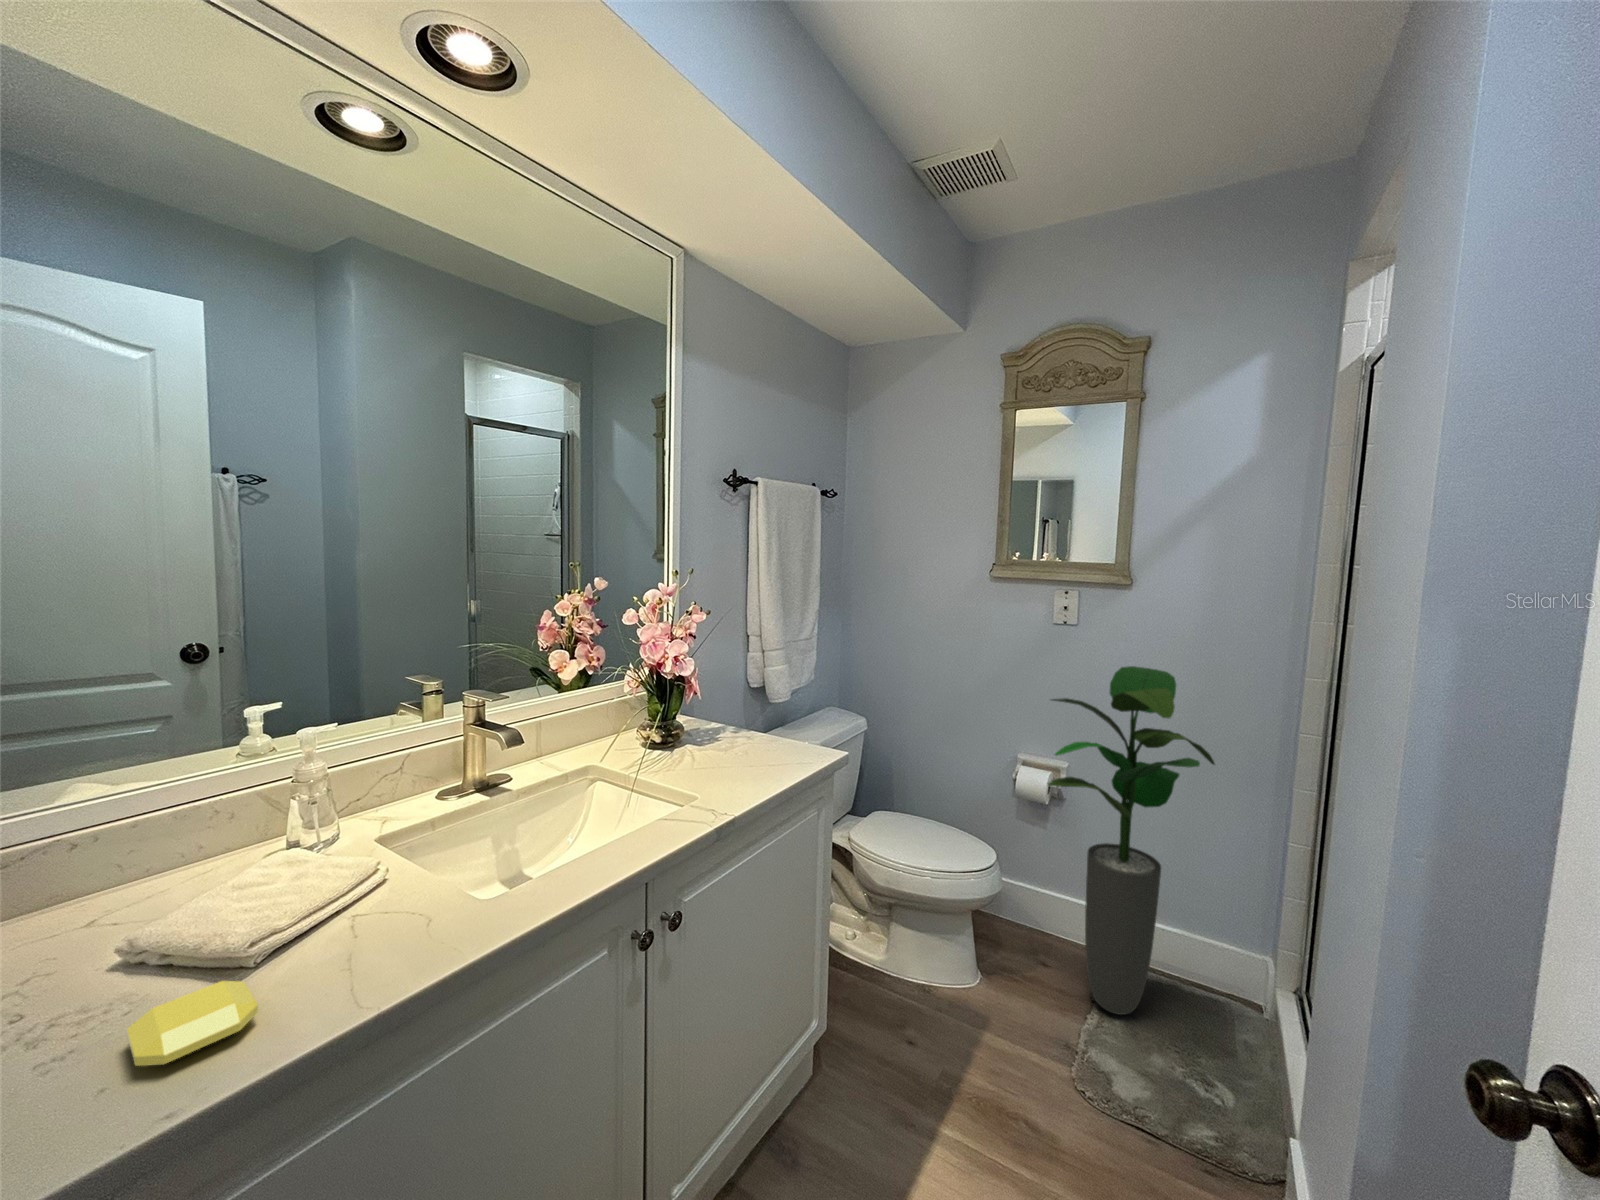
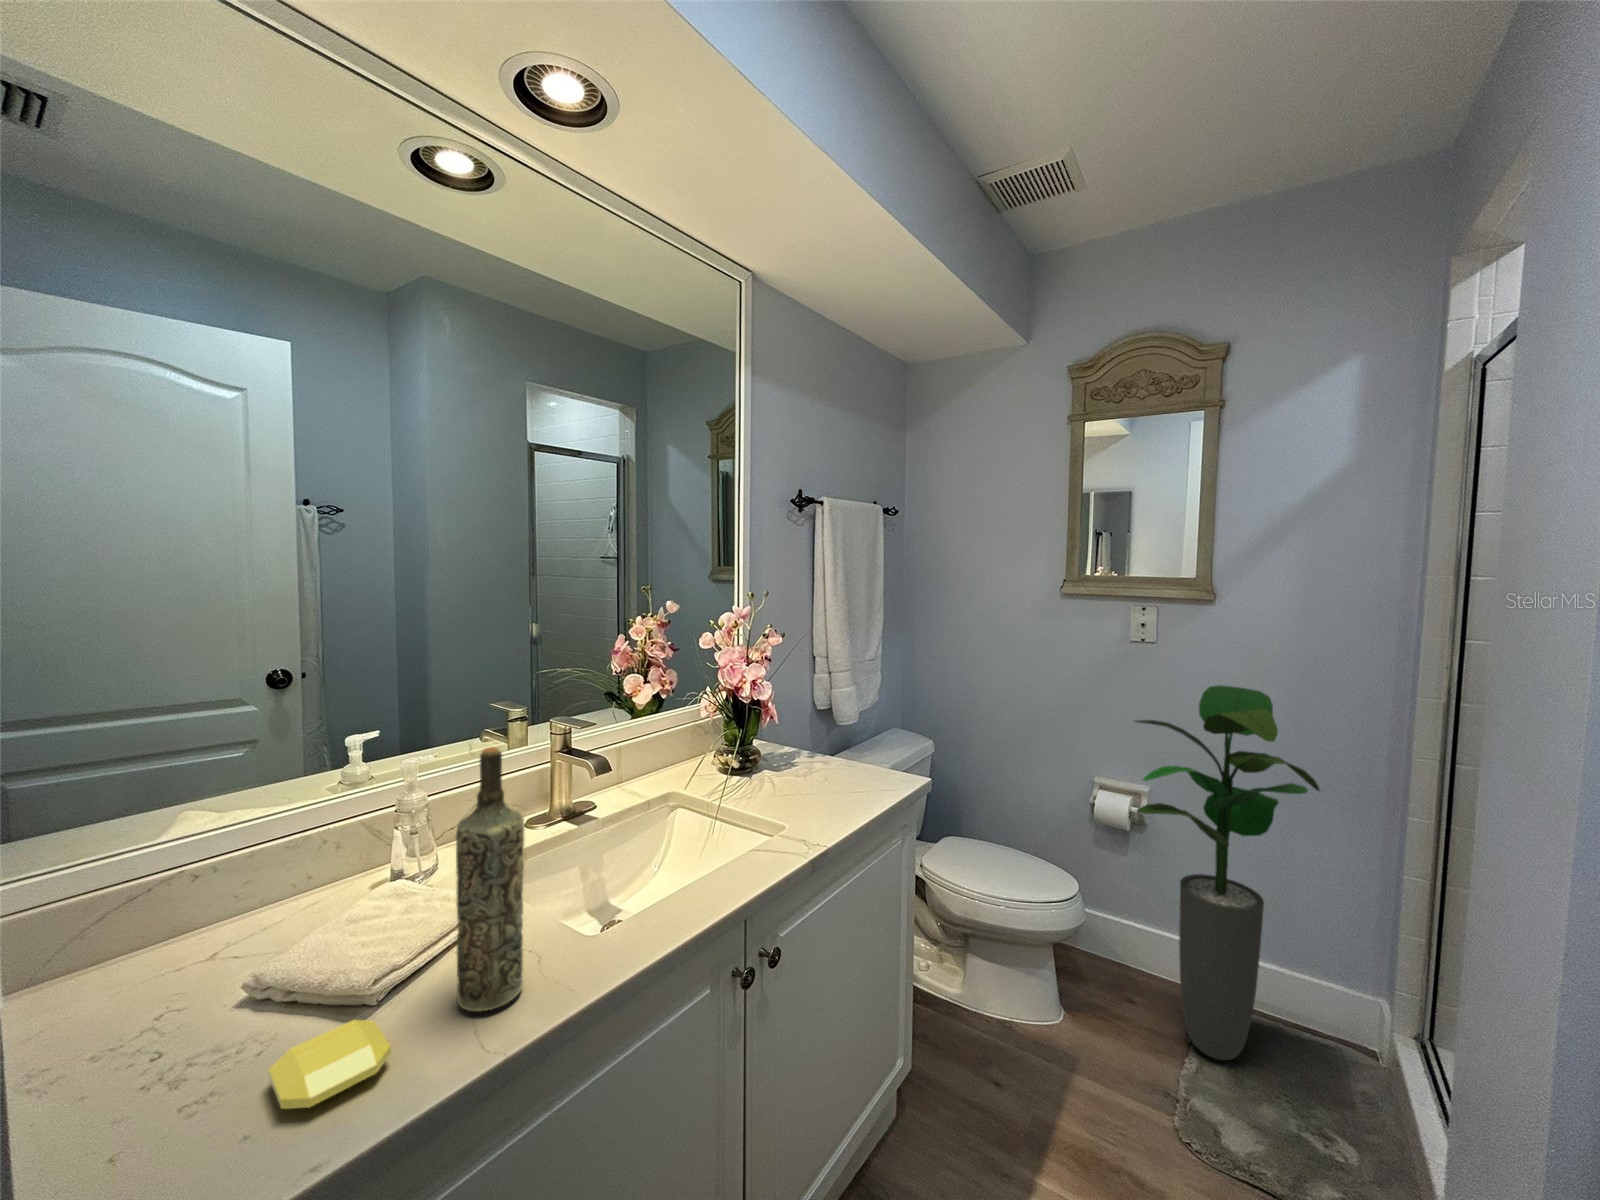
bottle: none [333,715,406,972] -> present [456,747,524,1011]

